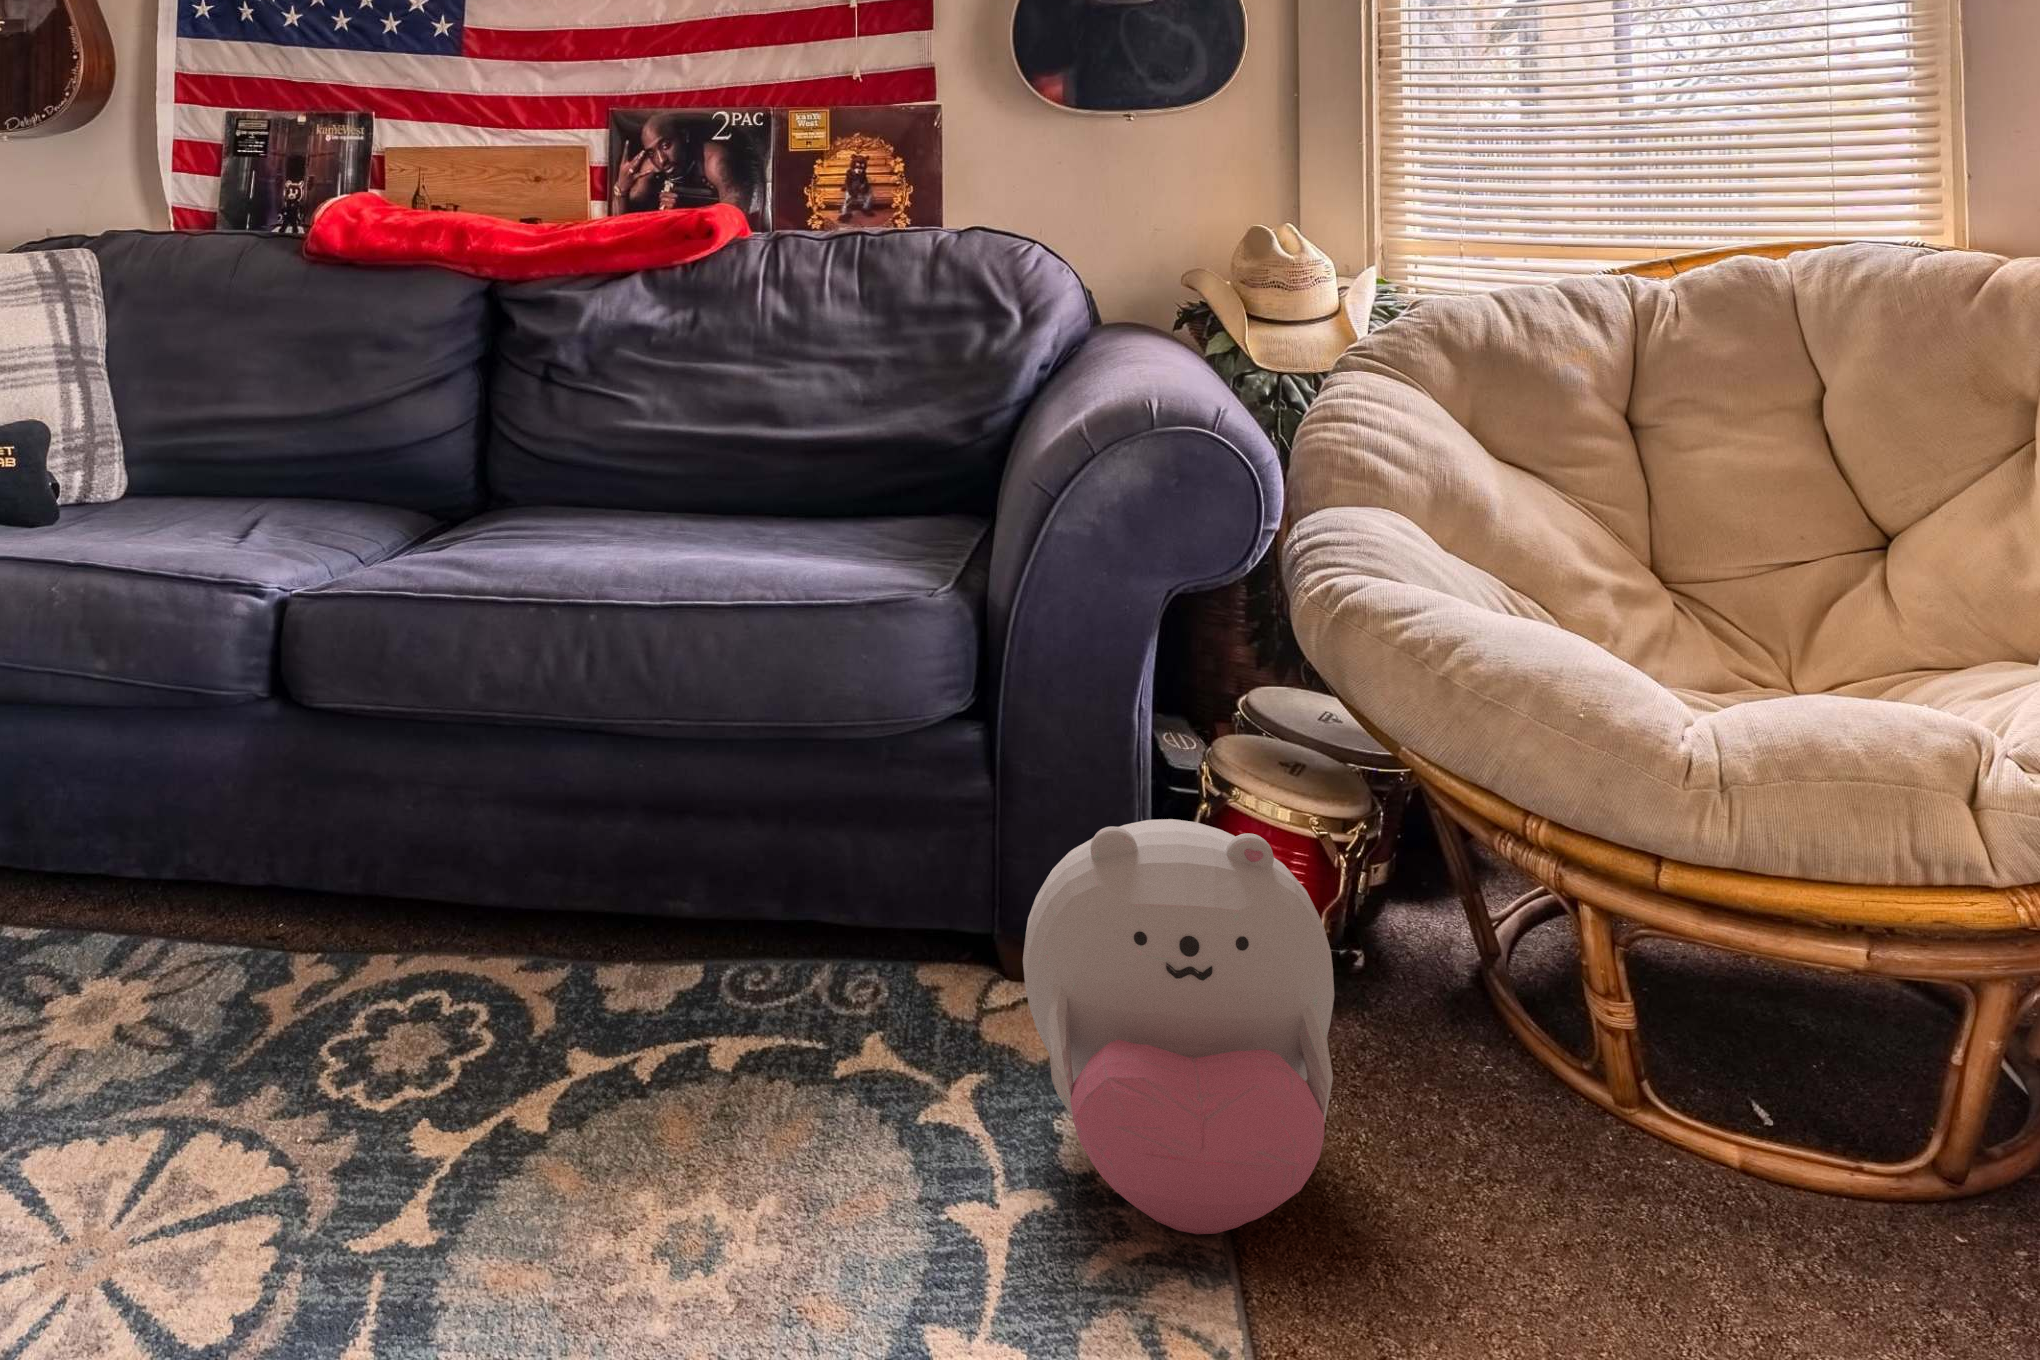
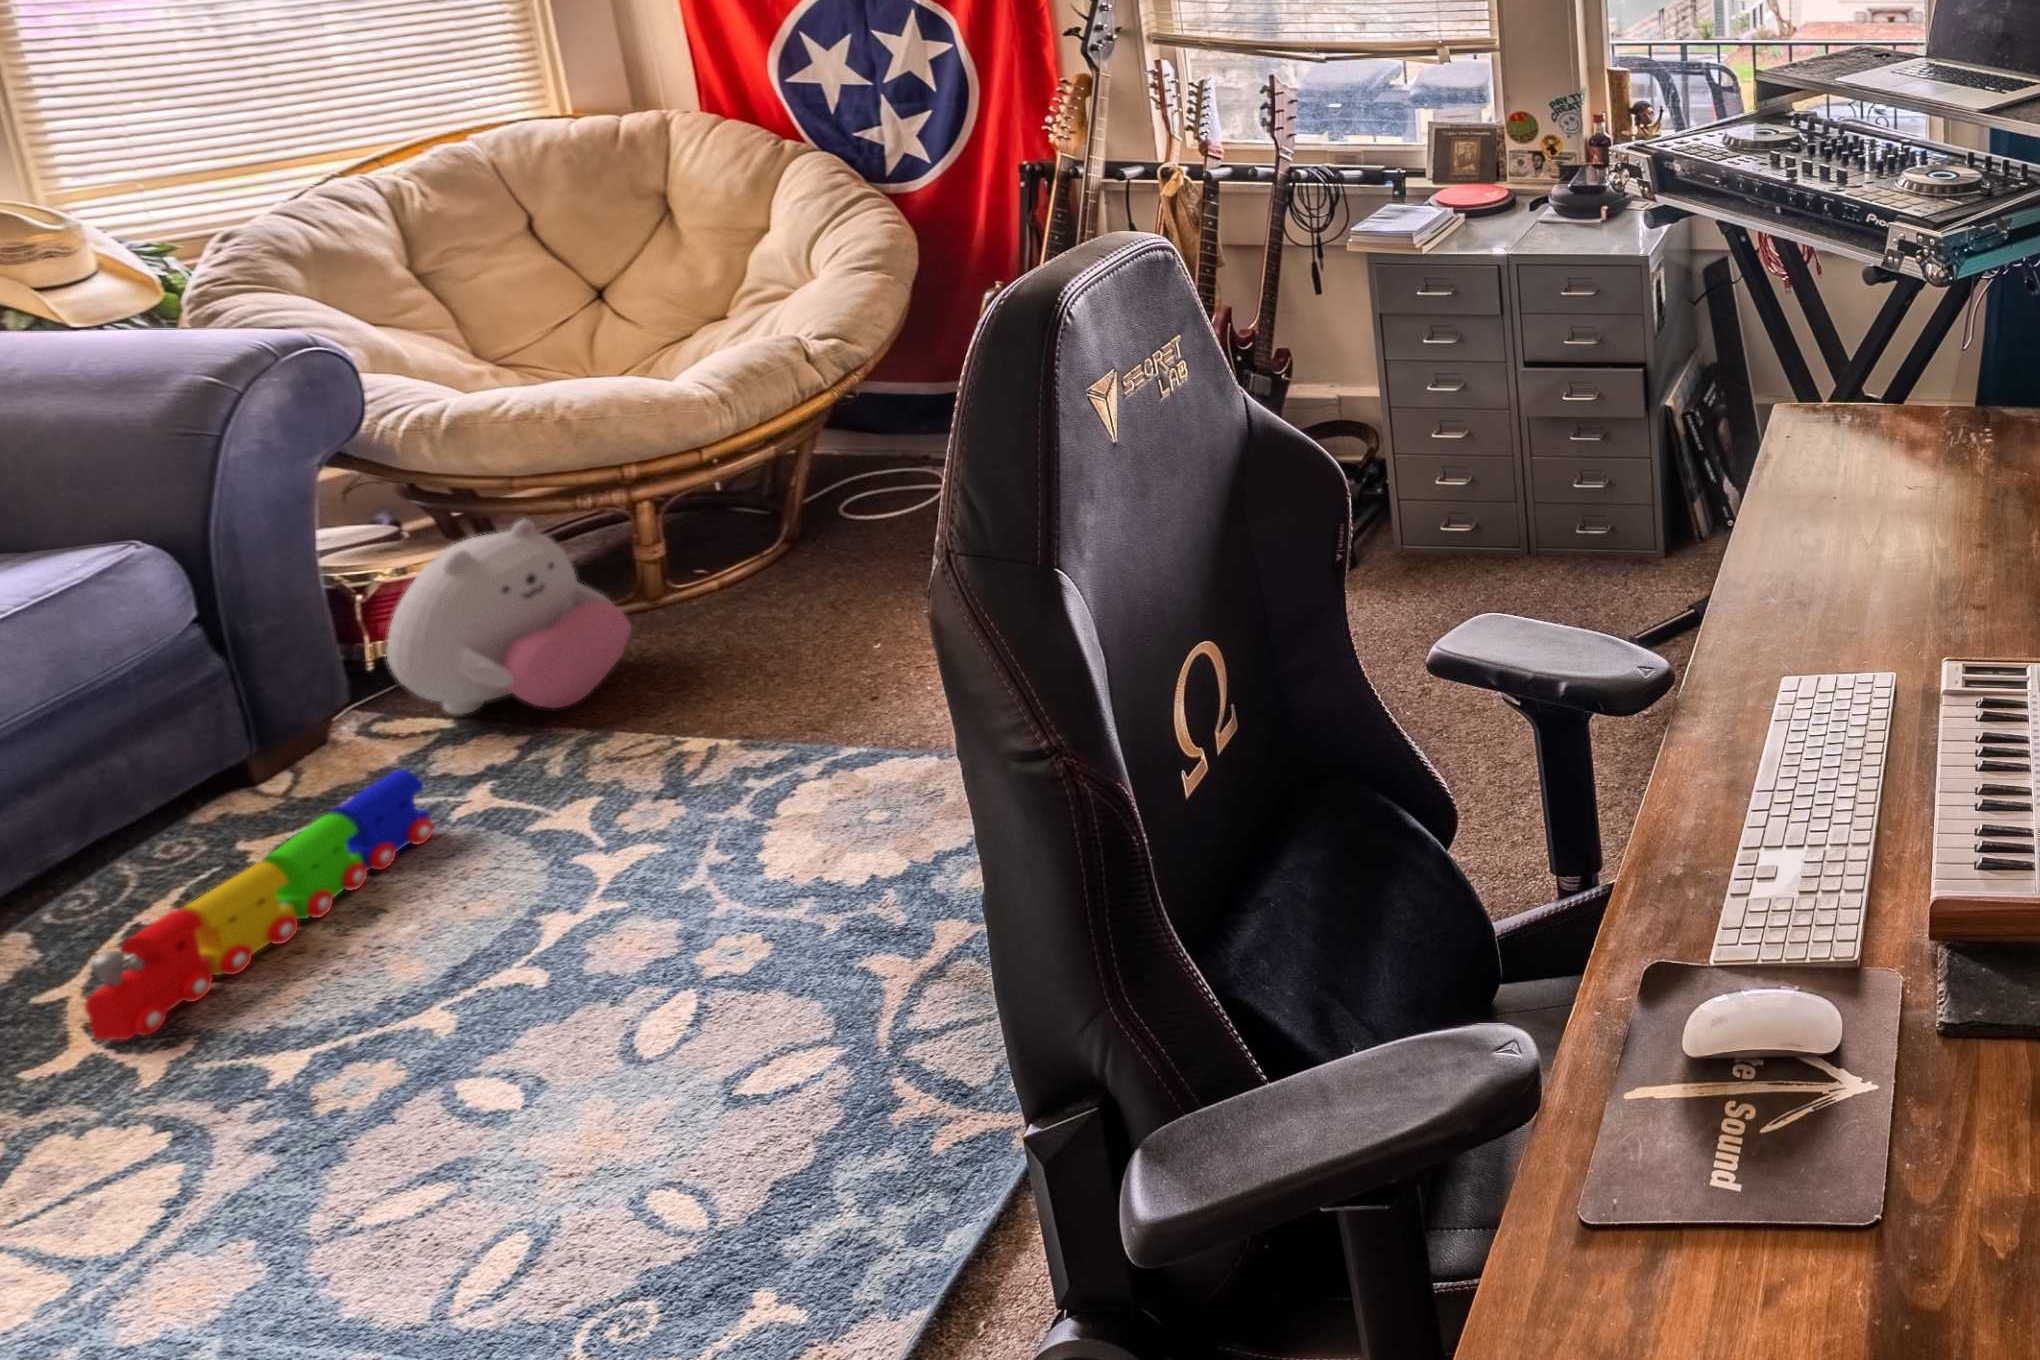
toy train: none [209,1108,761,1288] -> present [85,770,433,1040]

